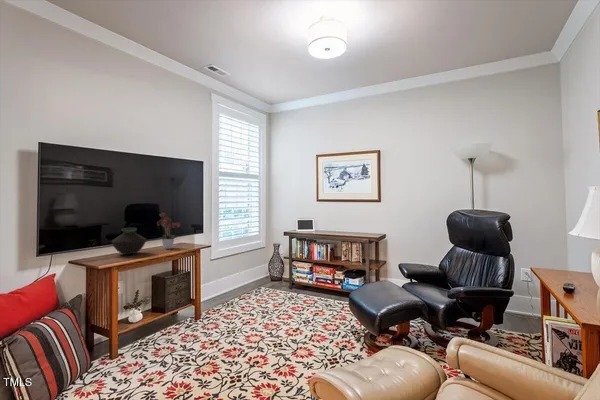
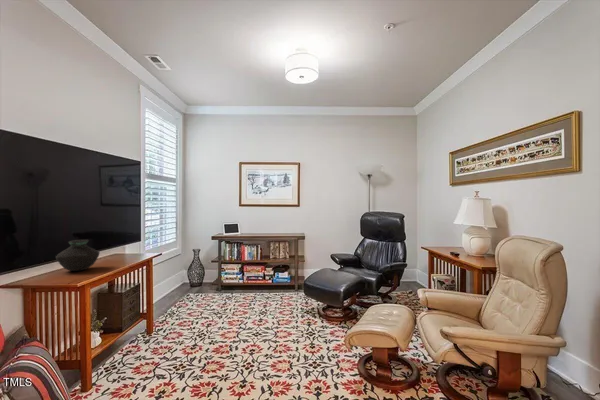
flower arrangement: present [157,213,181,249] -> none [103,219,133,261]

